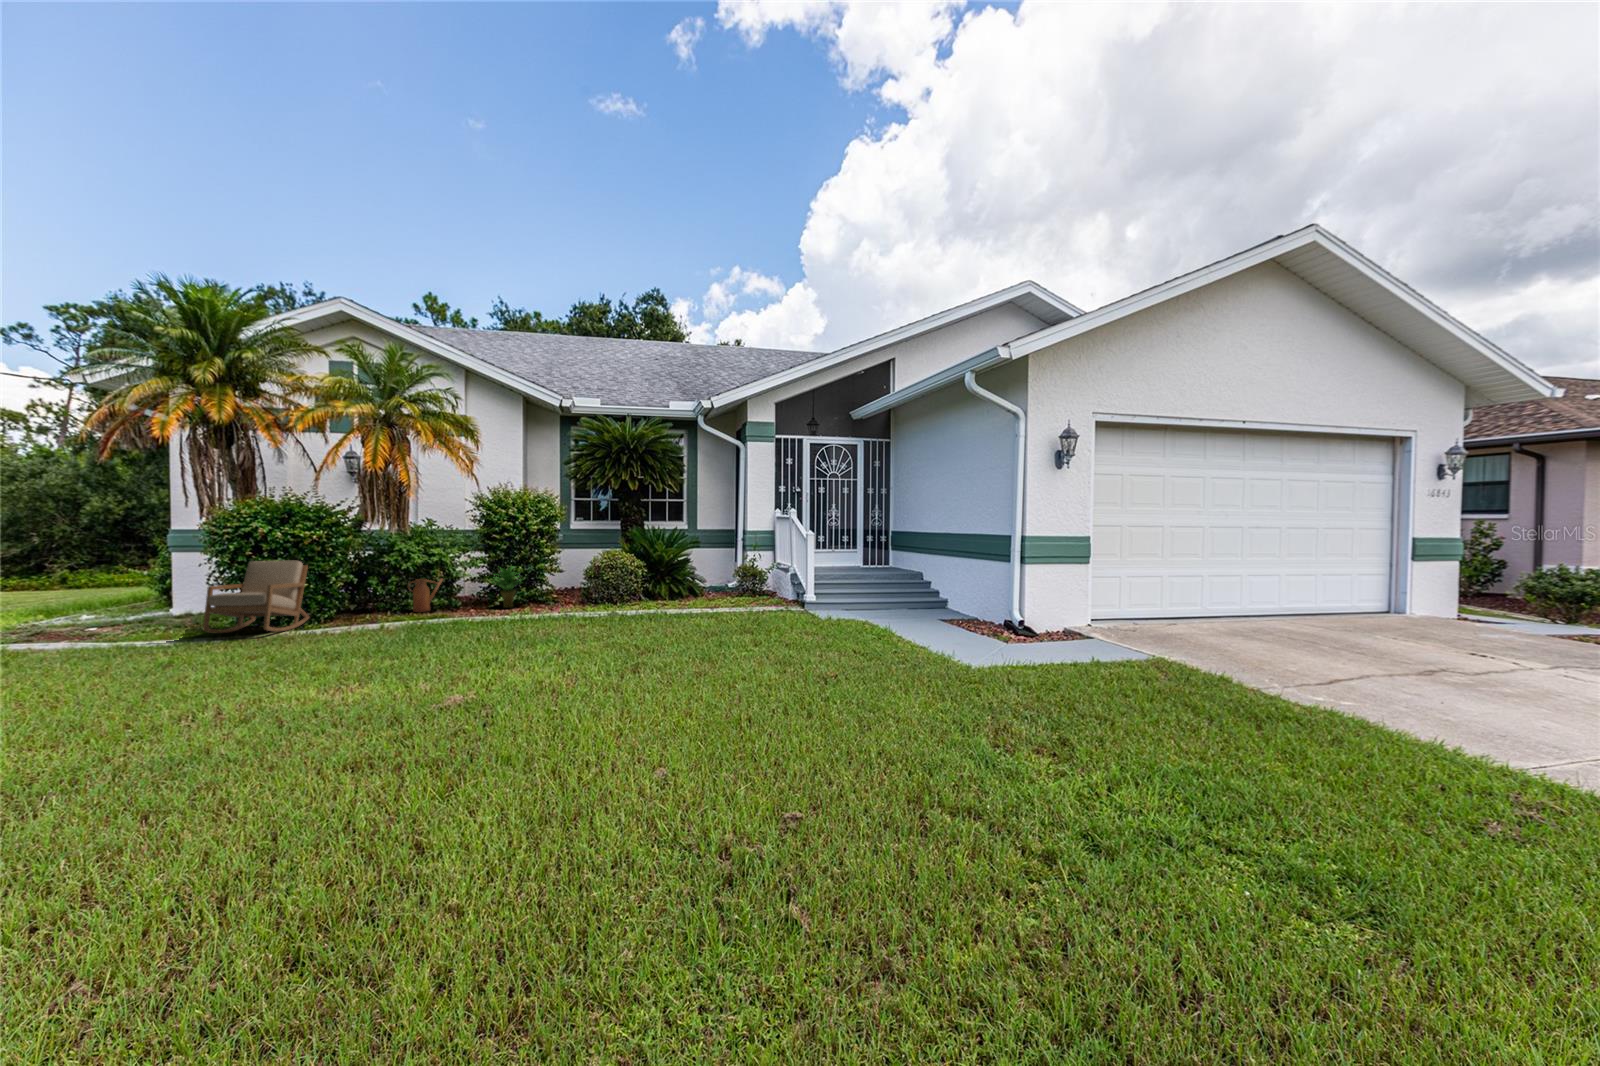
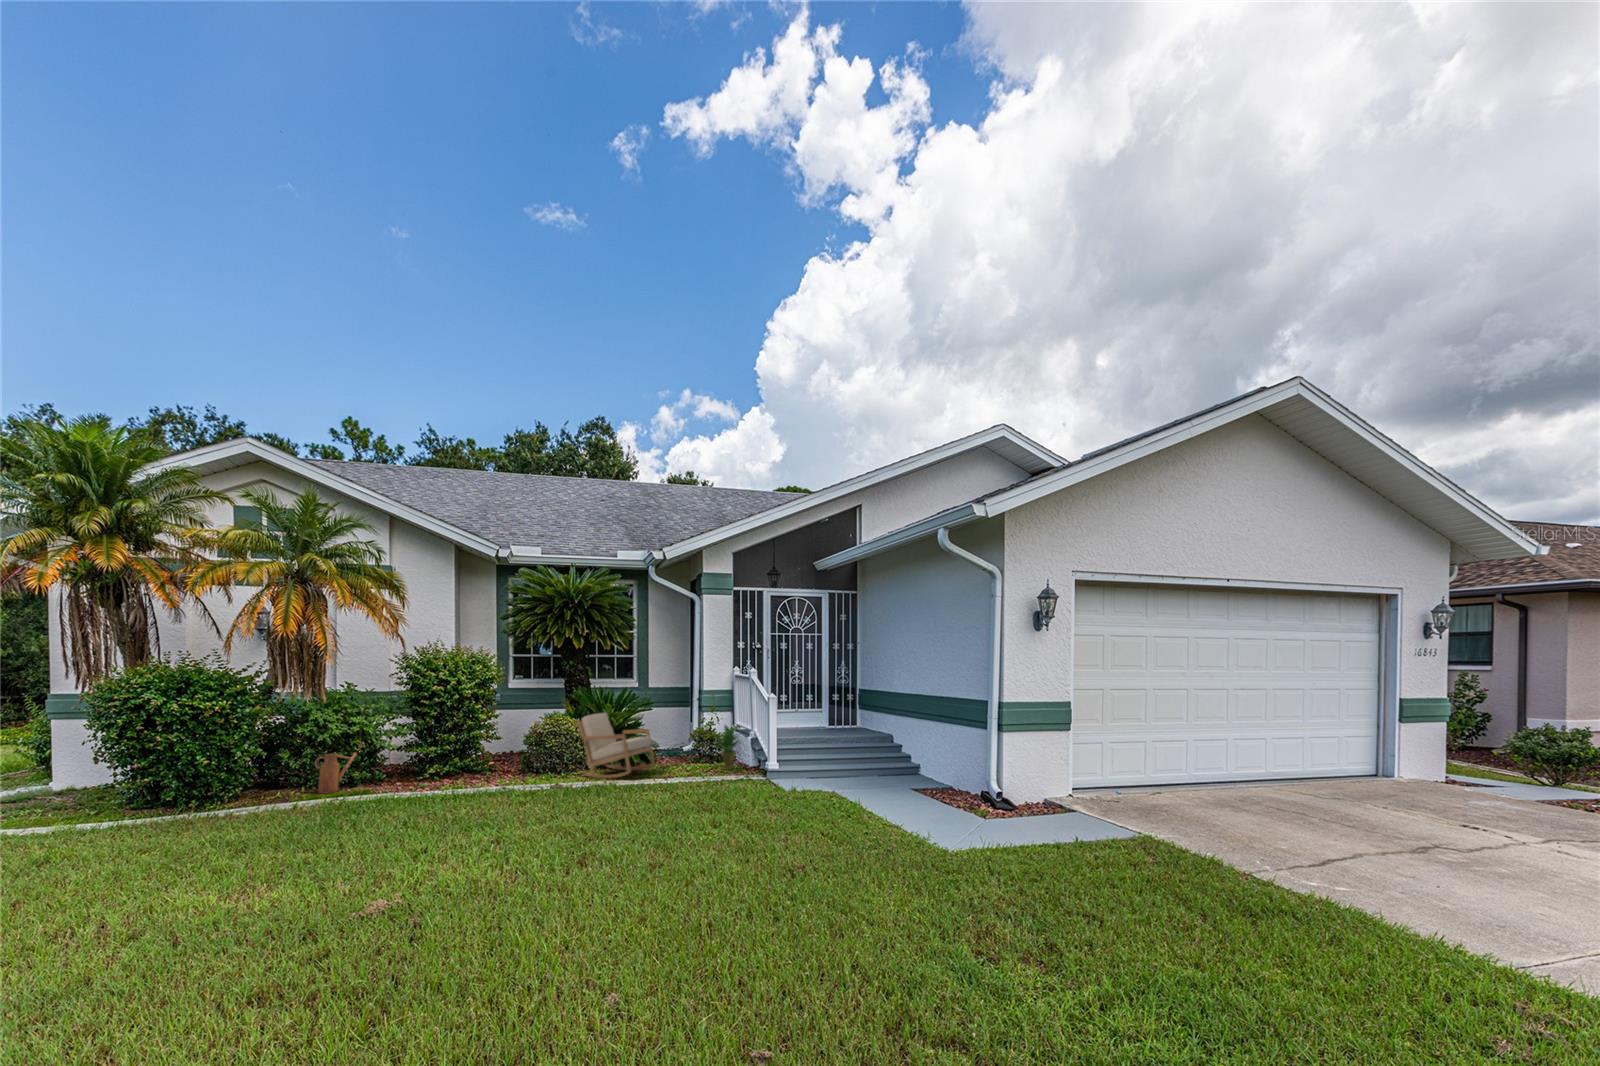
chair: present [203,561,309,633] -> present [578,713,655,778]
potted plant: present [496,566,520,608] -> present [720,725,739,770]

